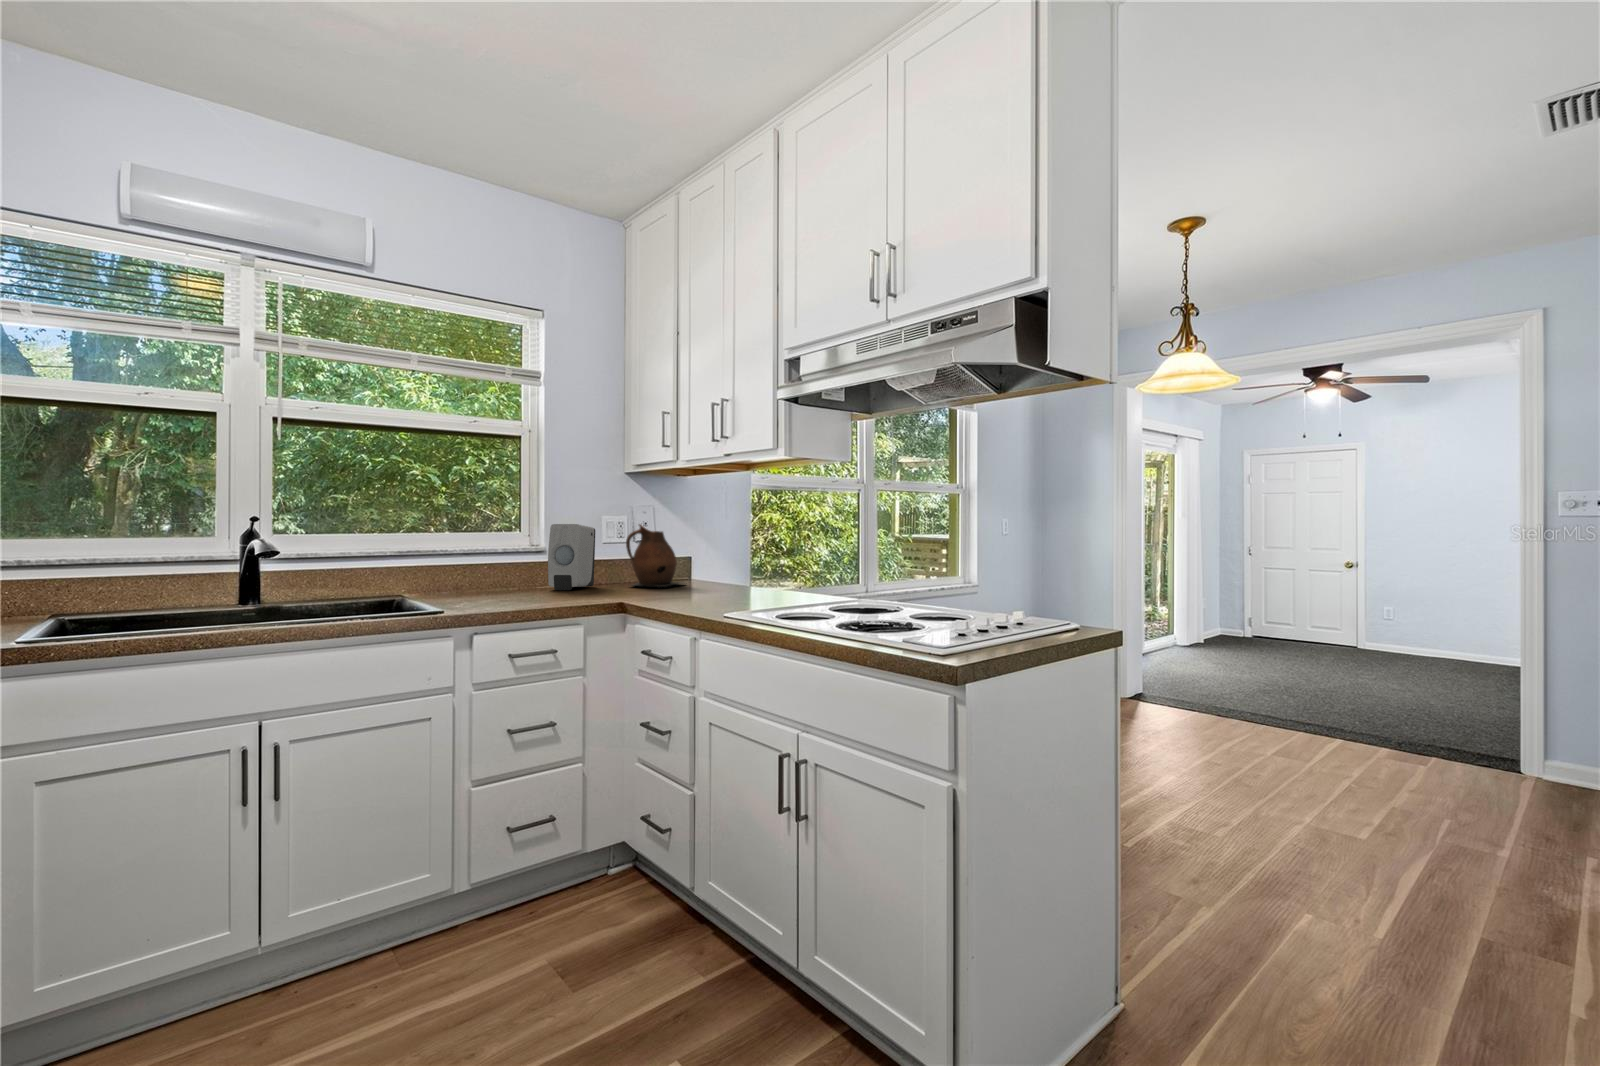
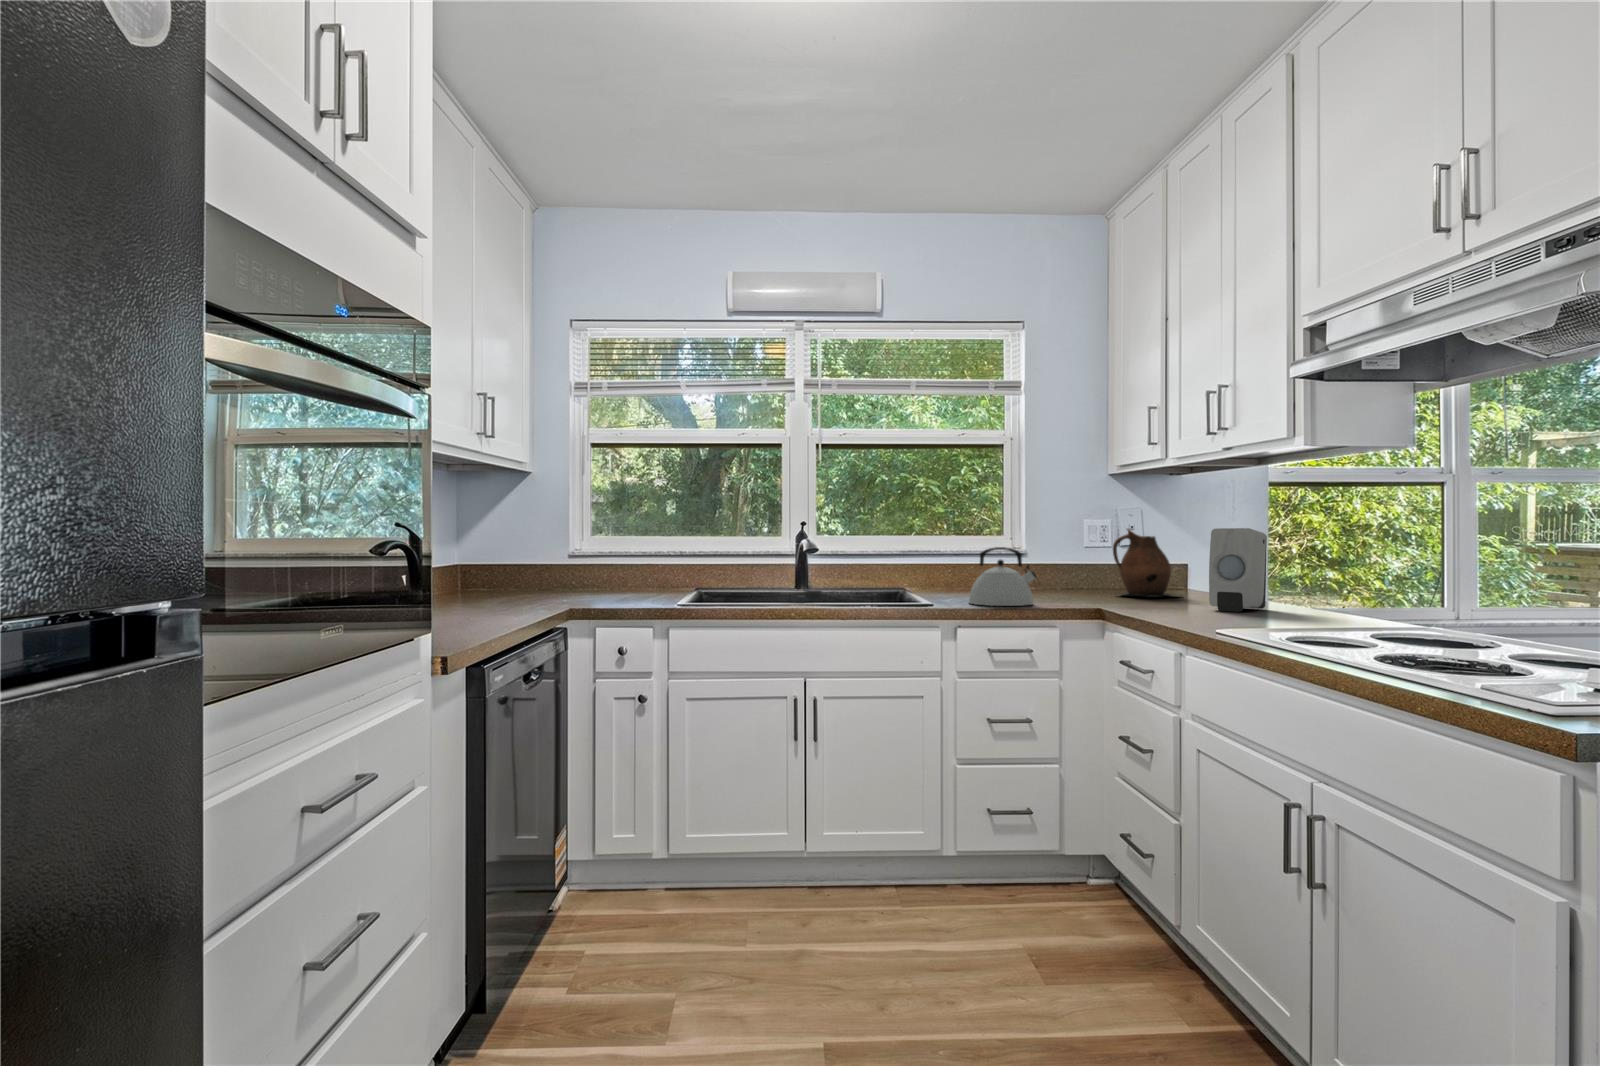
soap dispenser: present [548,524,595,590] -> present [1209,528,1267,612]
kettle: none [483,544,559,608] -> present [969,547,1036,606]

